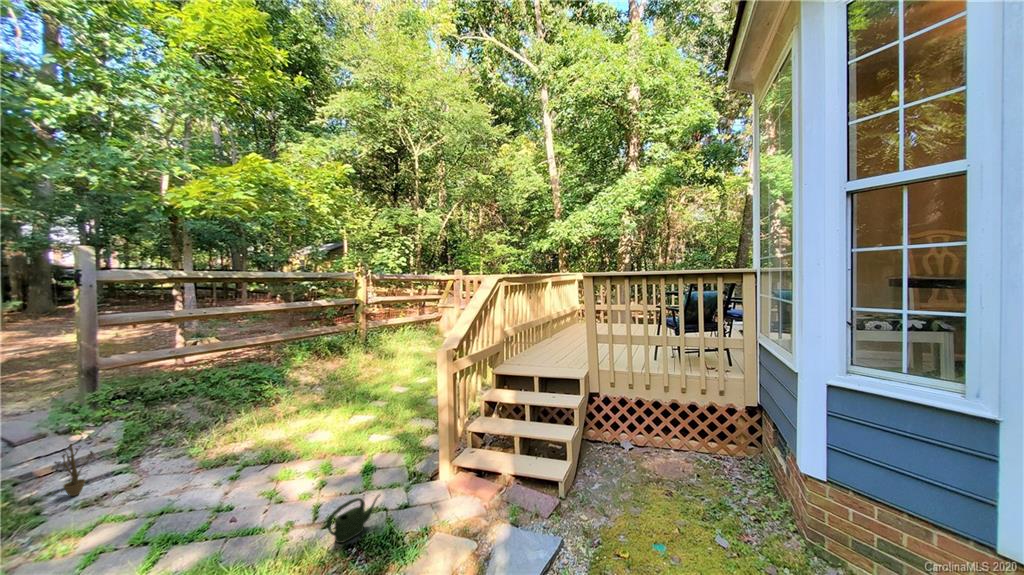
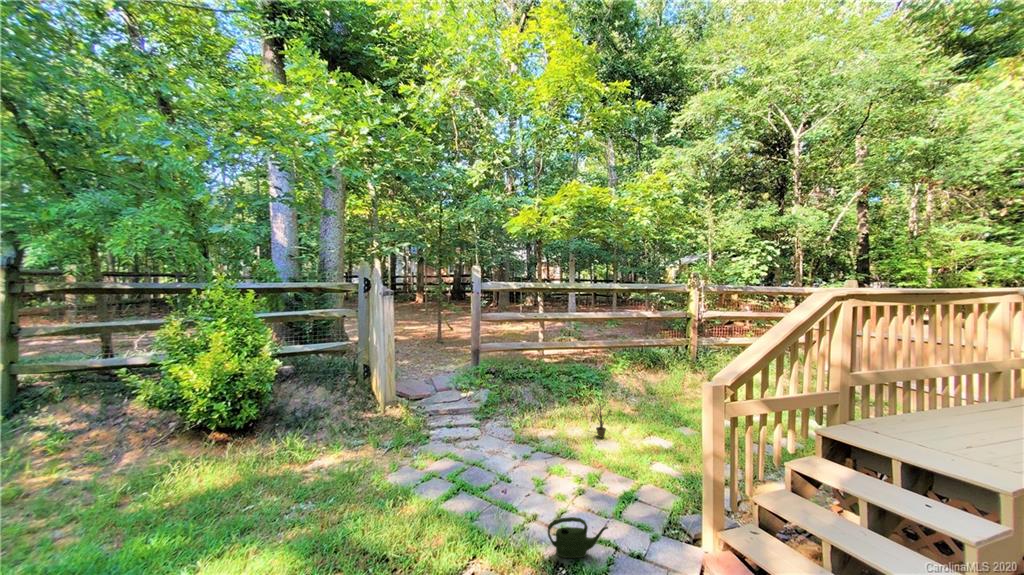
decorative plant: present [48,444,95,496] -> present [593,403,611,437]

